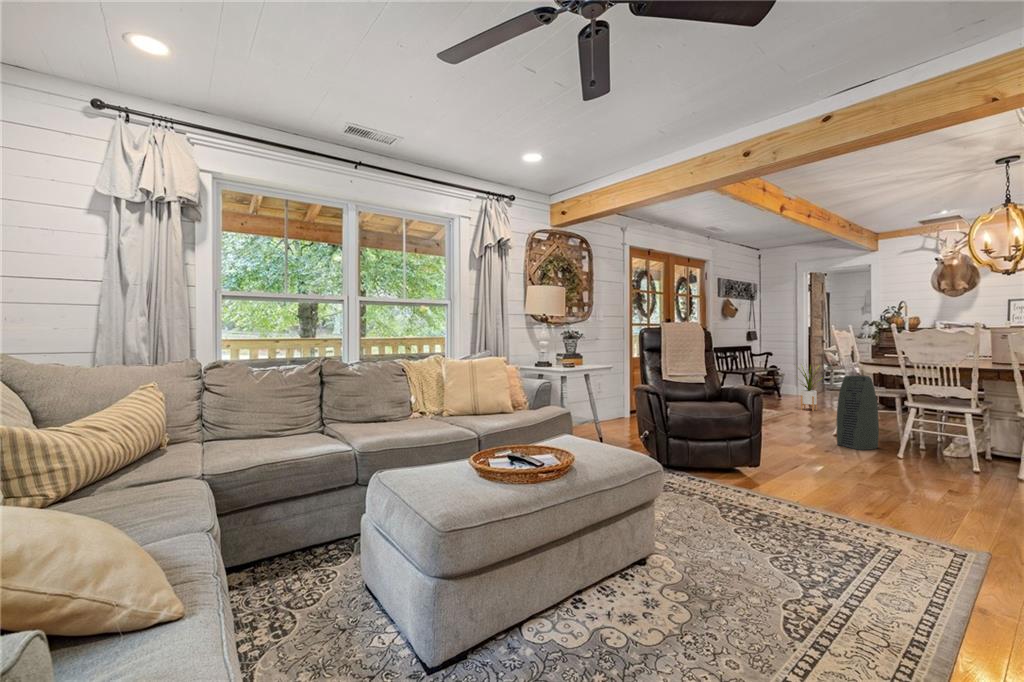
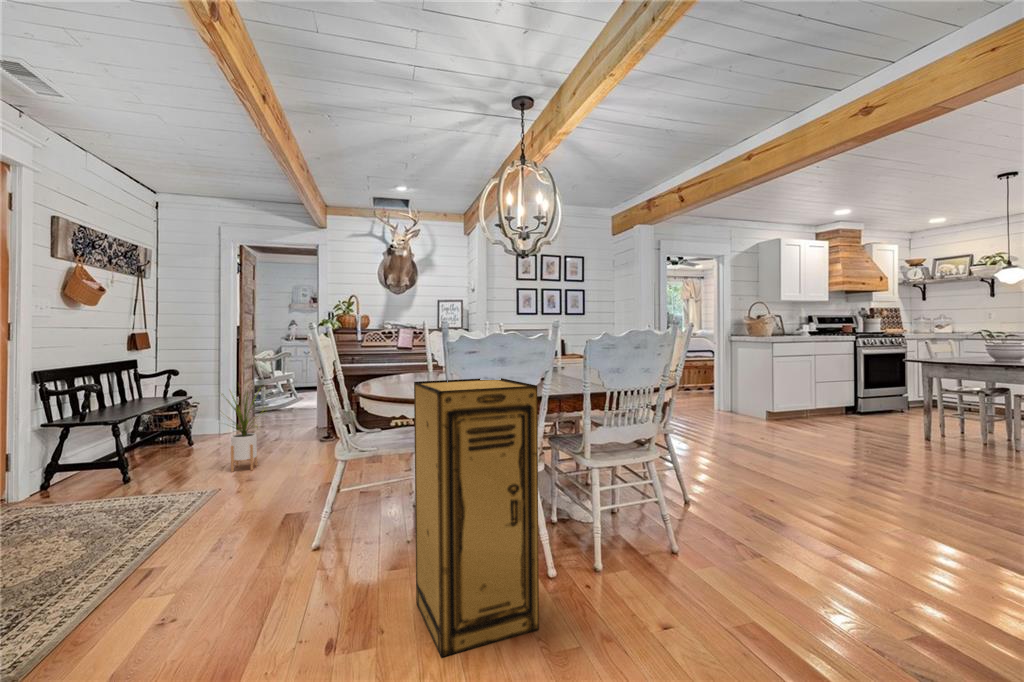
storage cabinet: none [879,354,942,476] -> present [414,378,539,658]
air purifier: present [837,376,879,450] -> none [324,422,391,586]

